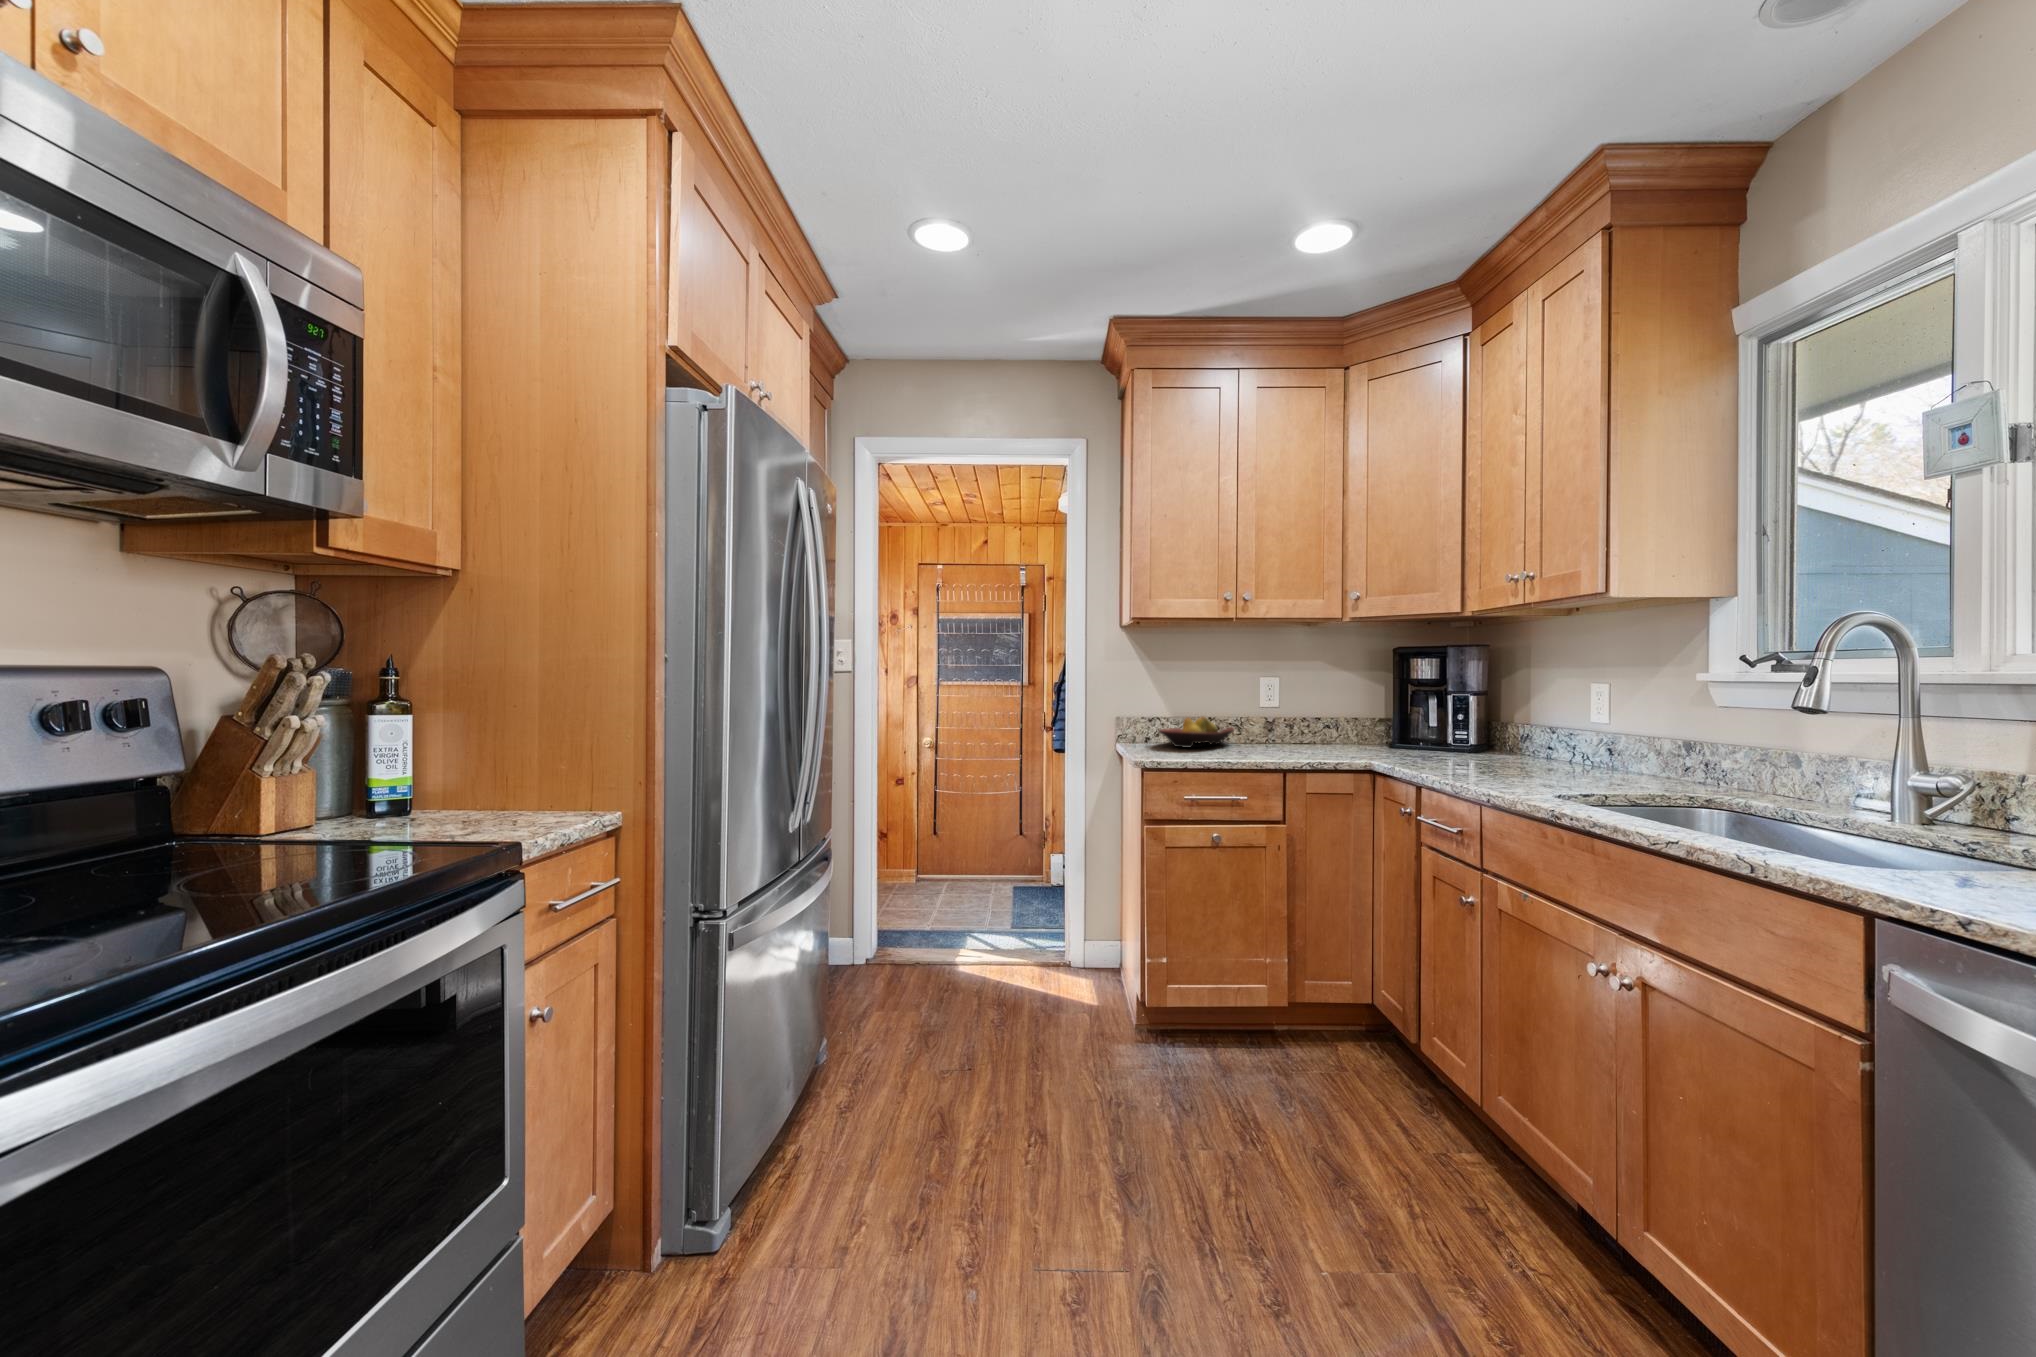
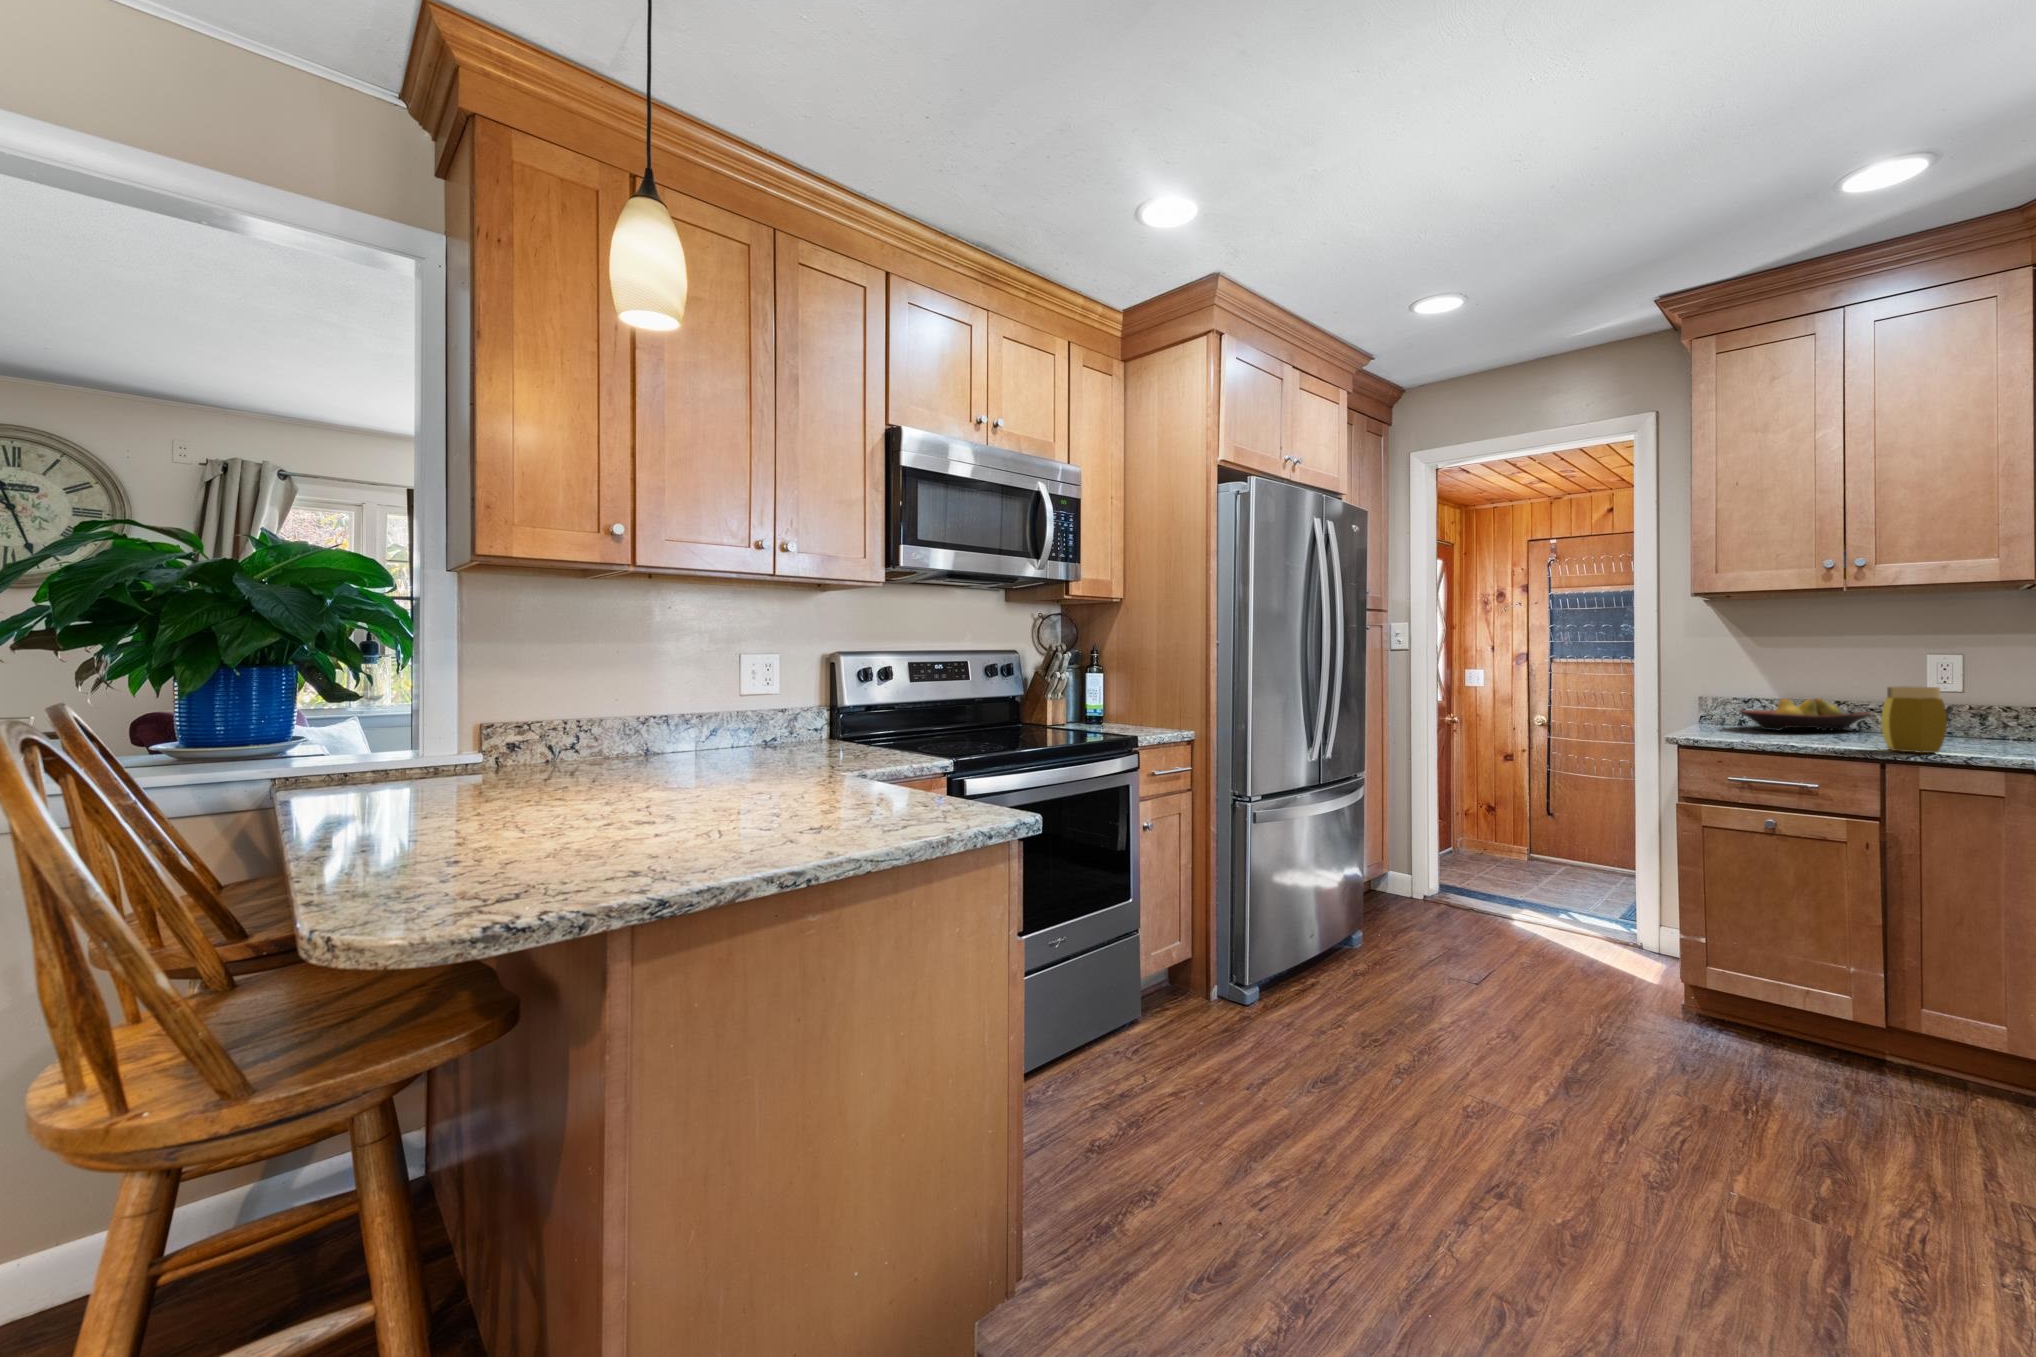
jar: none [1288,706,1331,764] -> present [1881,686,1947,753]

